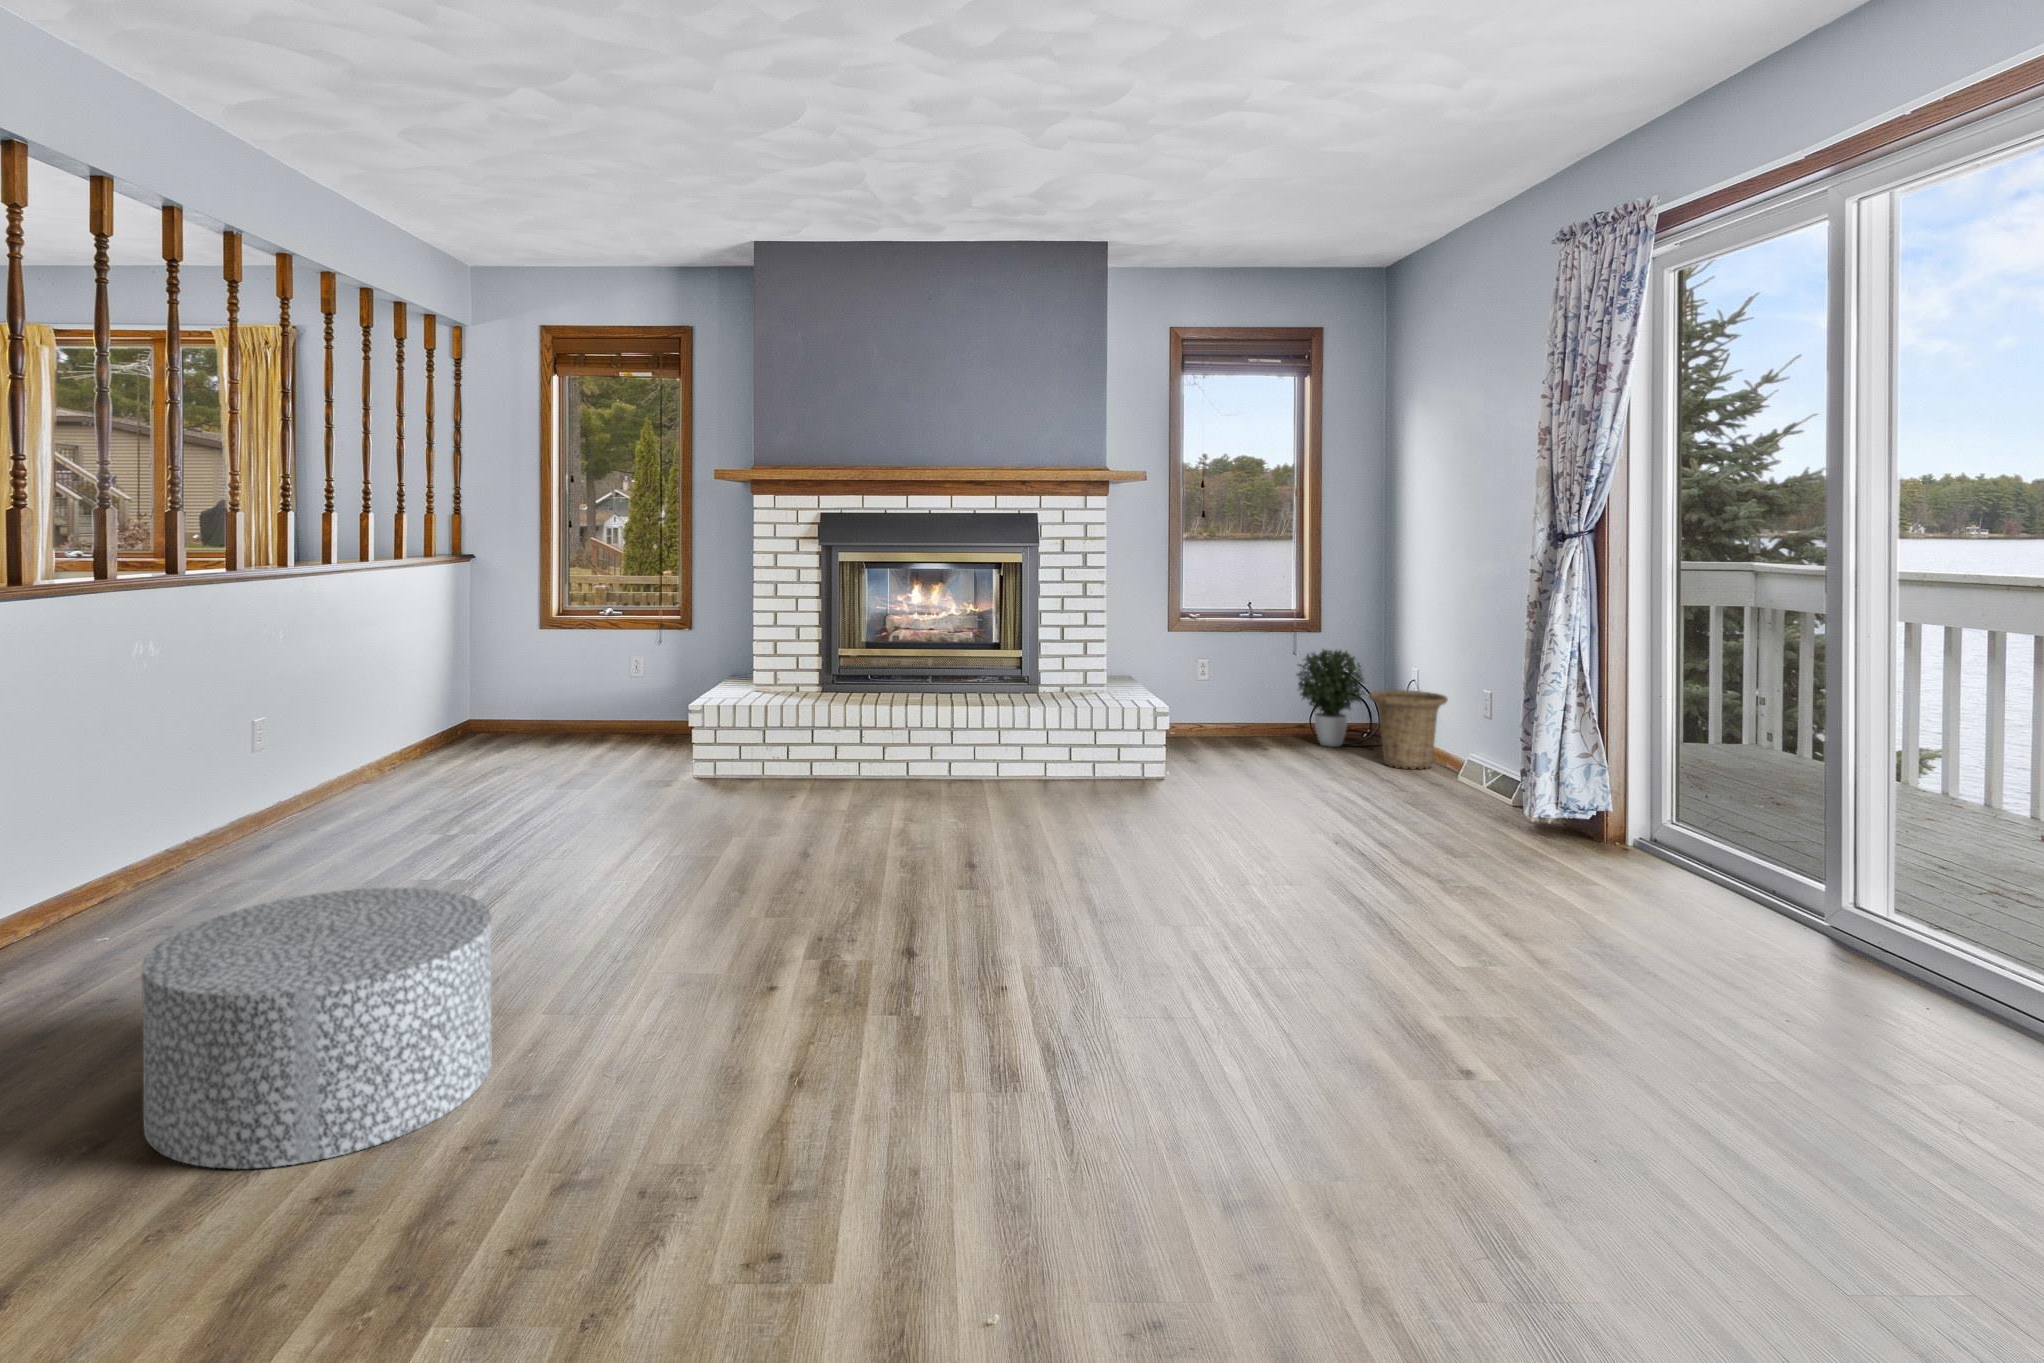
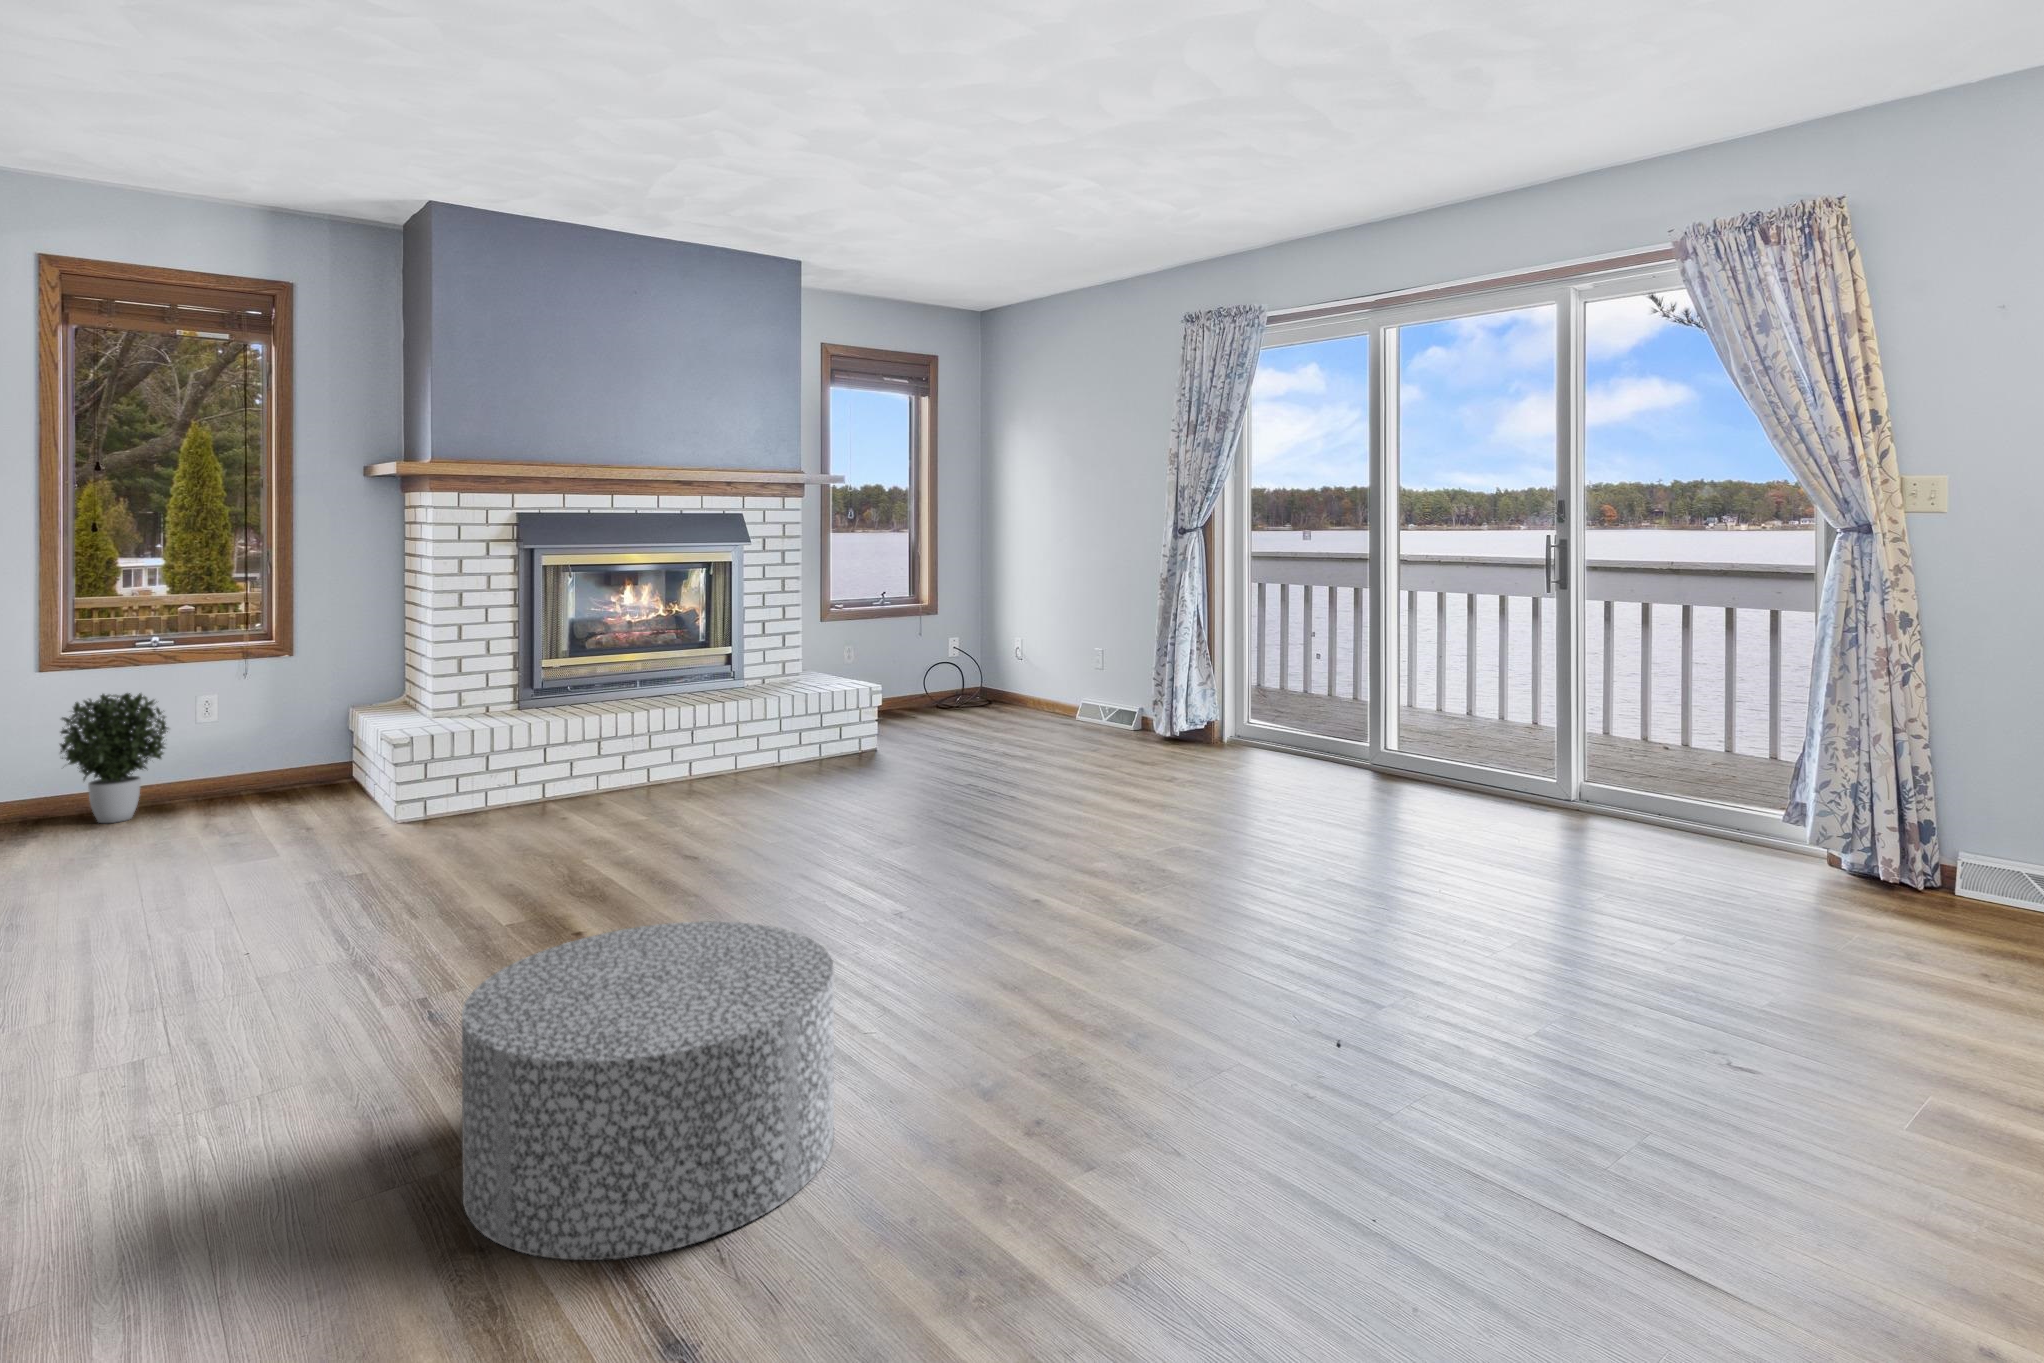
potted plant: present [1297,650,1364,747] -> present [60,693,168,823]
basket: present [1369,690,1448,769] -> none [1000,657,1059,720]

